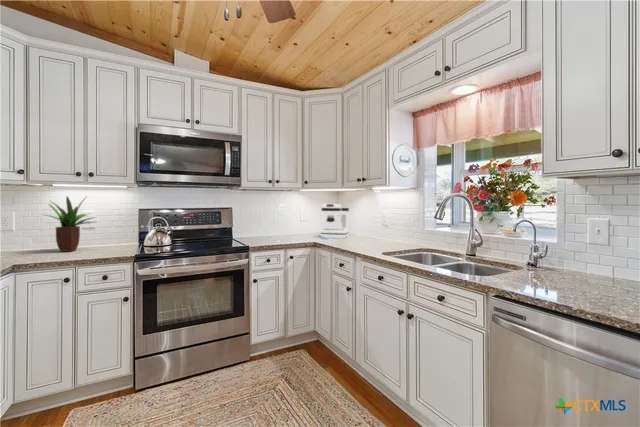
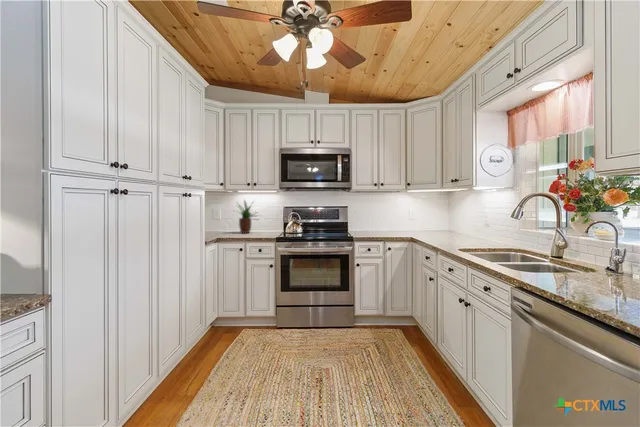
coffee maker: present [321,204,349,238] -> none [421,203,451,235]

